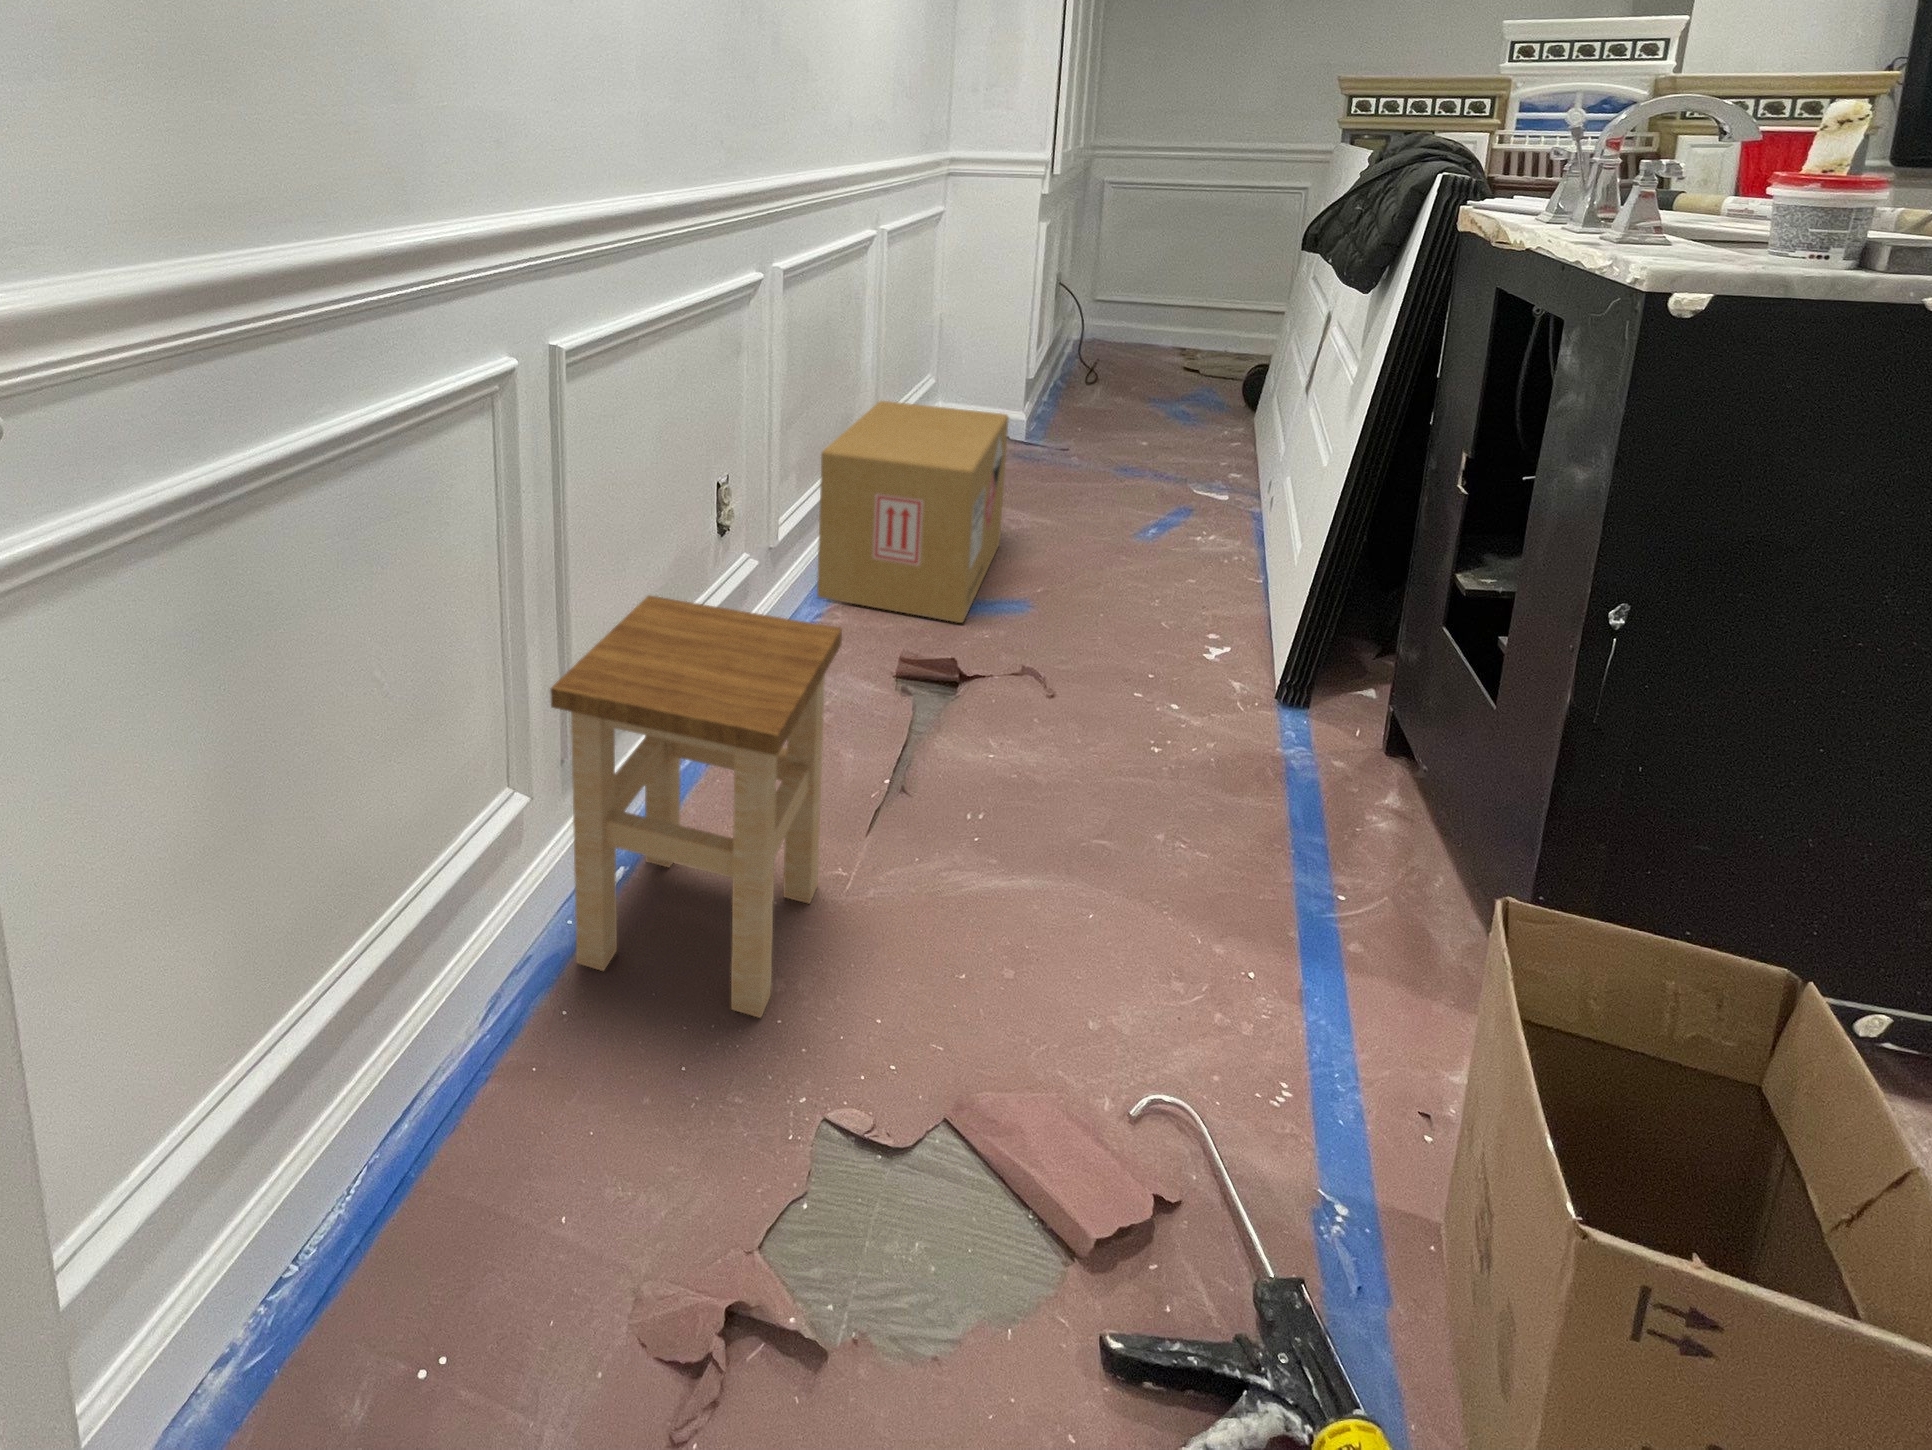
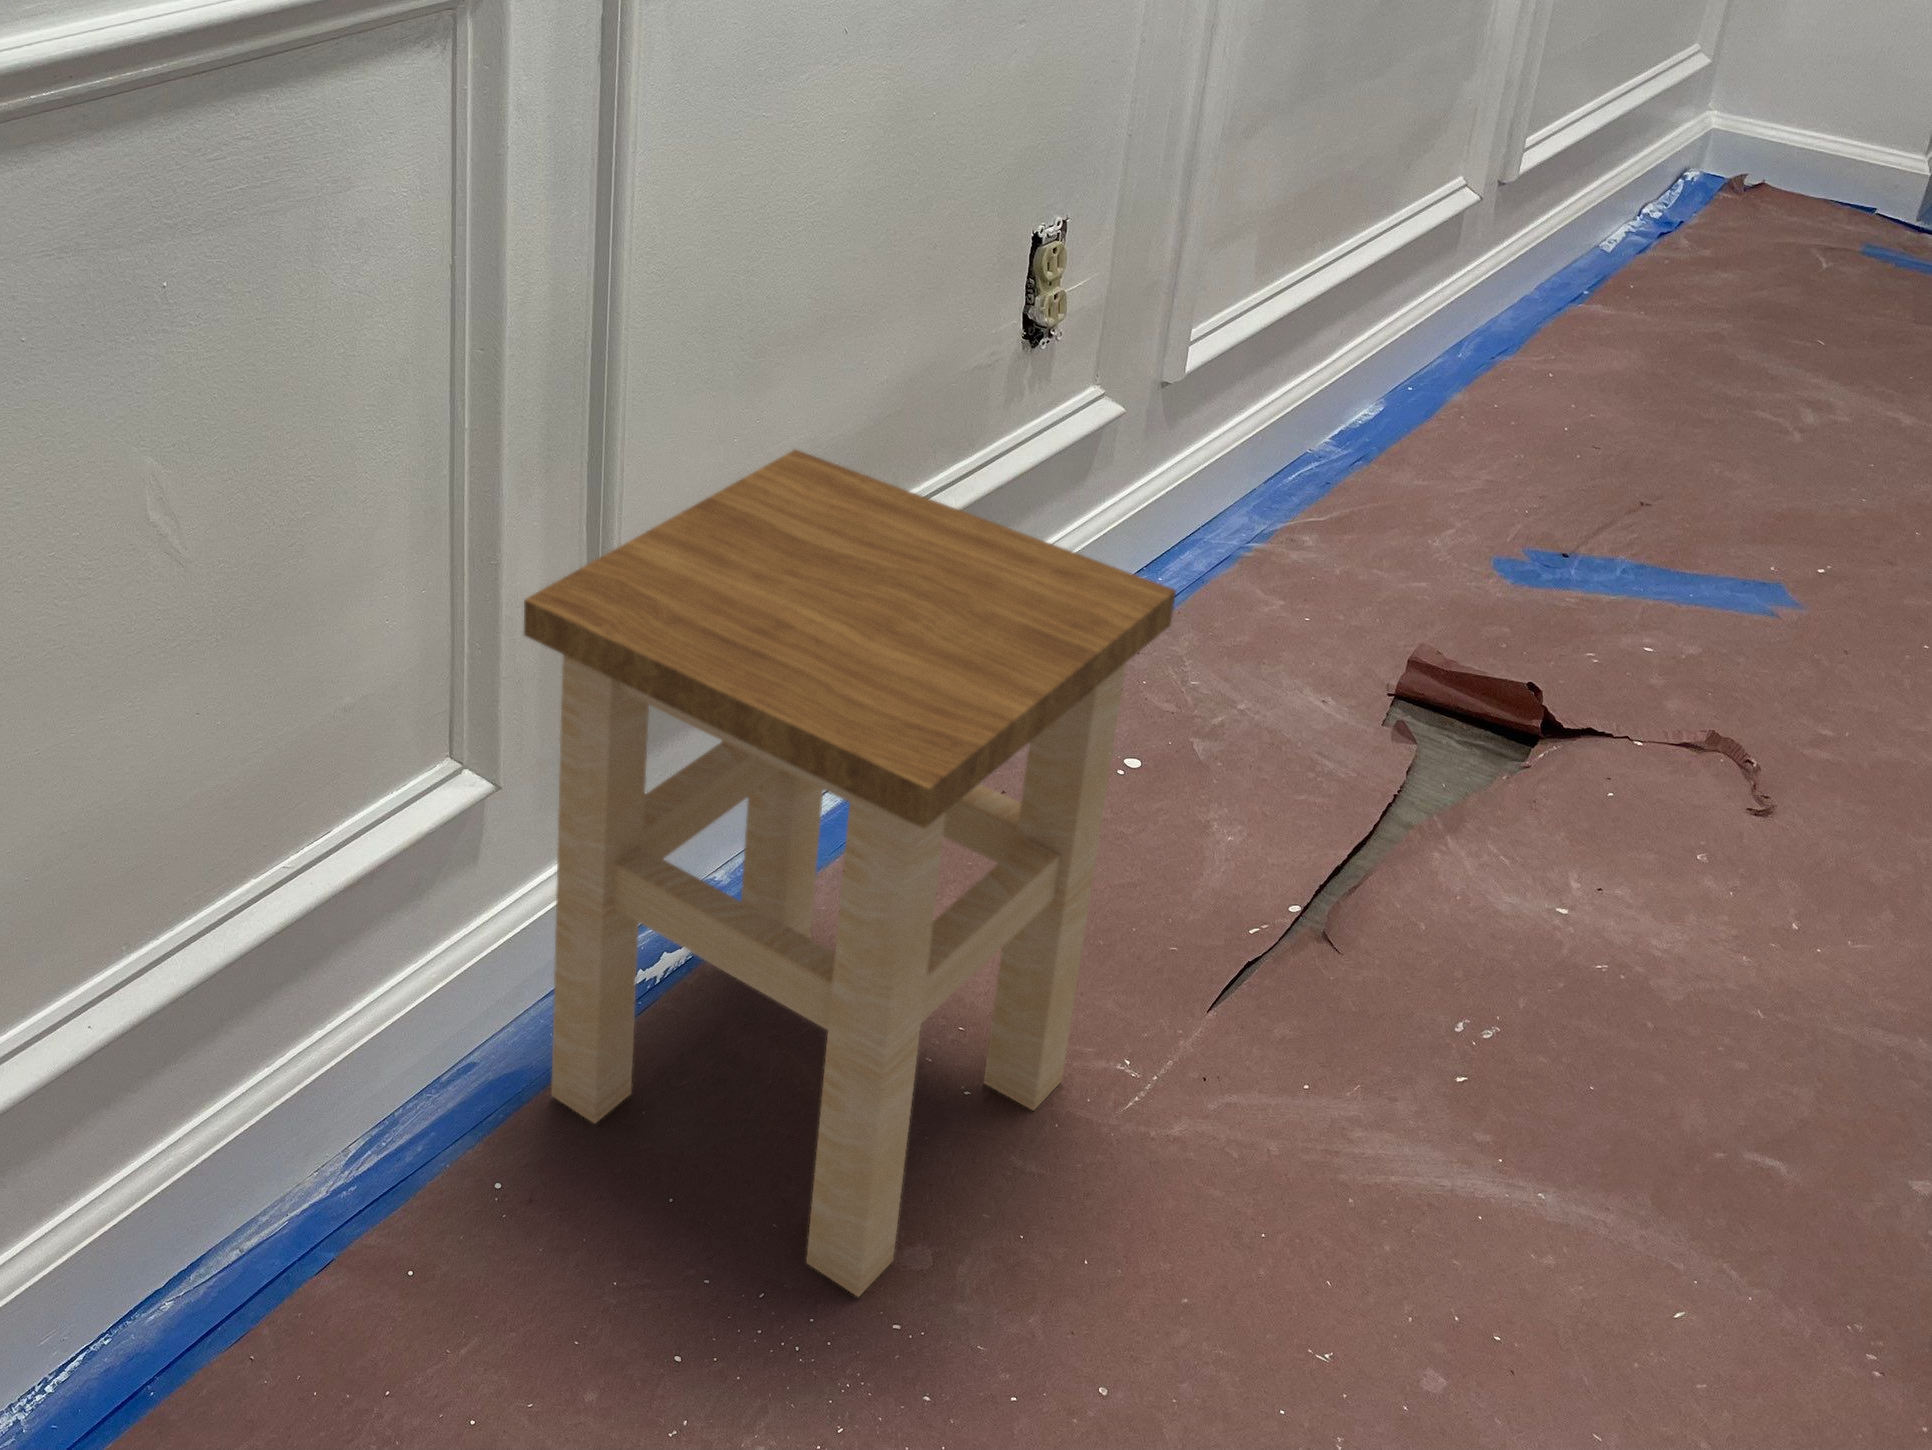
cardboard box: present [817,401,1009,623] -> none [1270,97,1834,613]

